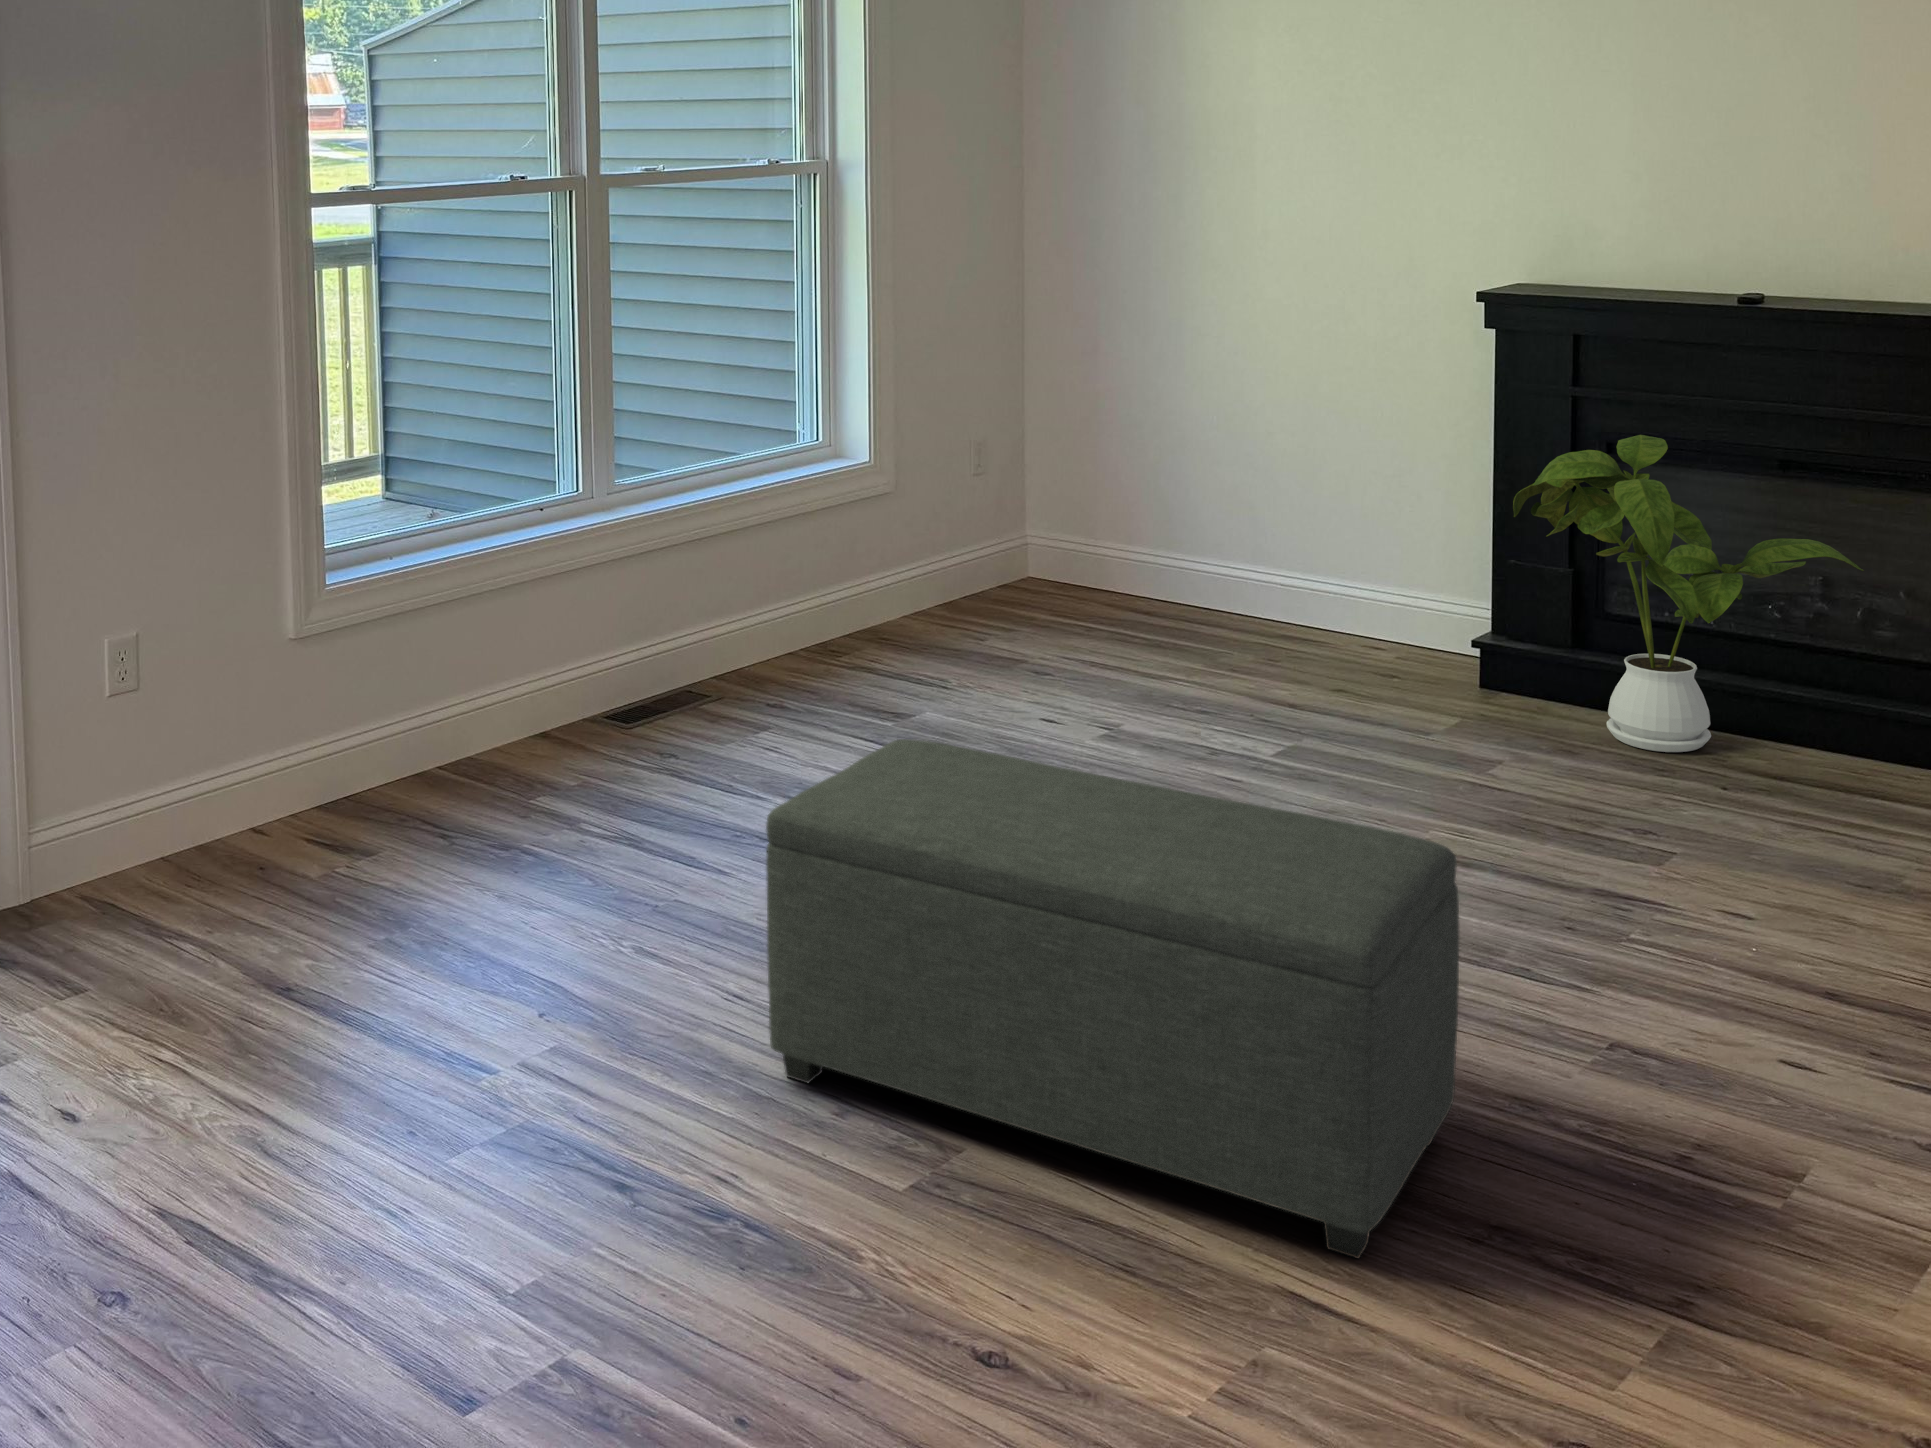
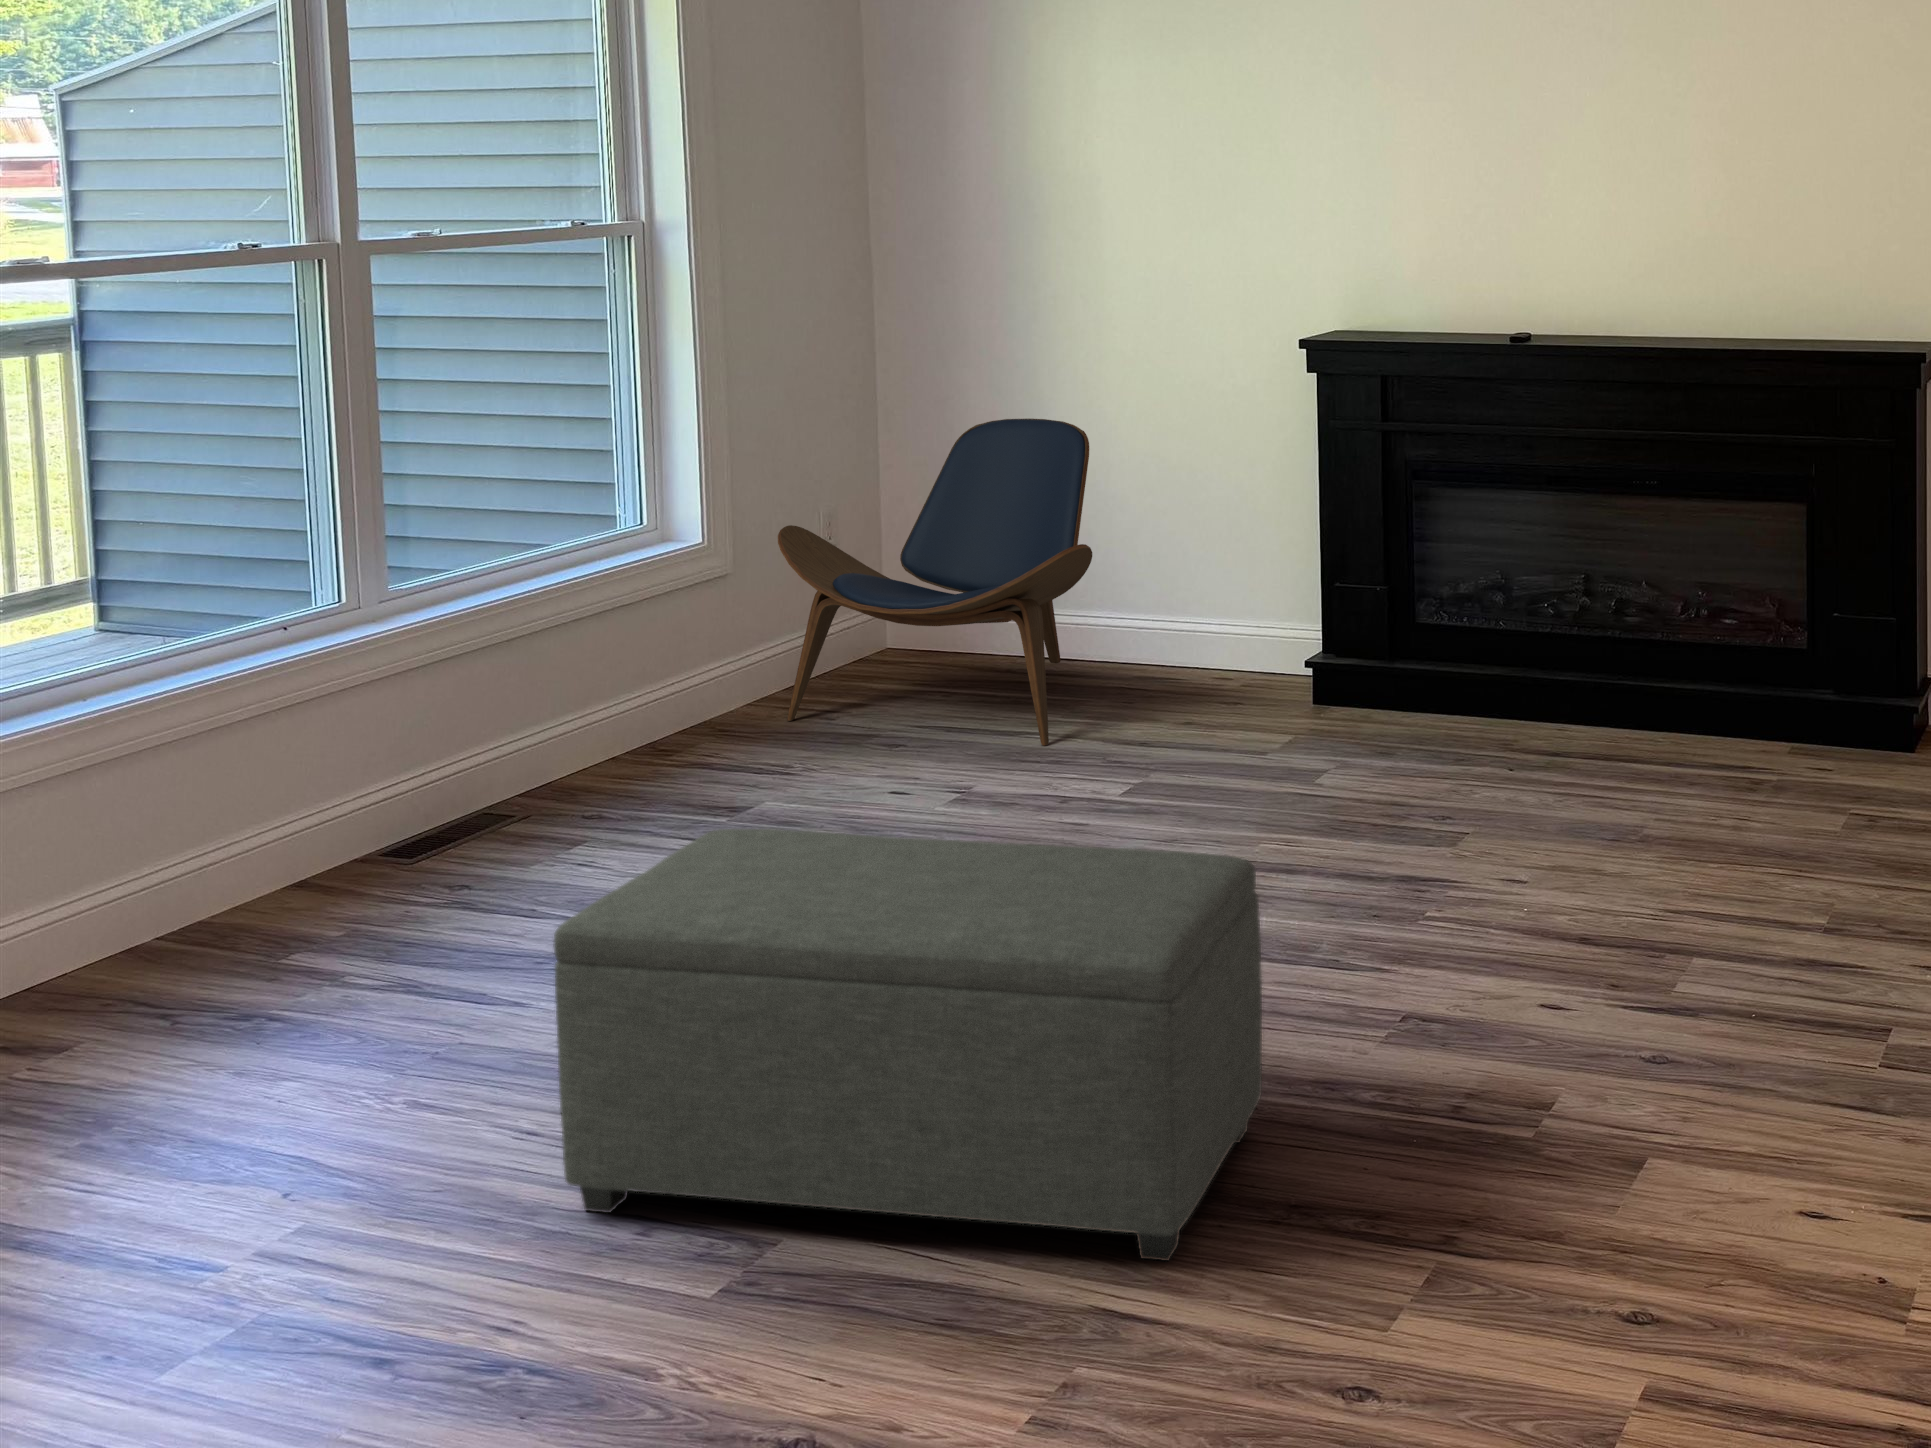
lounge chair: none [936,362,1242,691] -> present [778,419,1092,745]
house plant: present [1513,435,1863,752] -> none [1337,465,1618,750]

